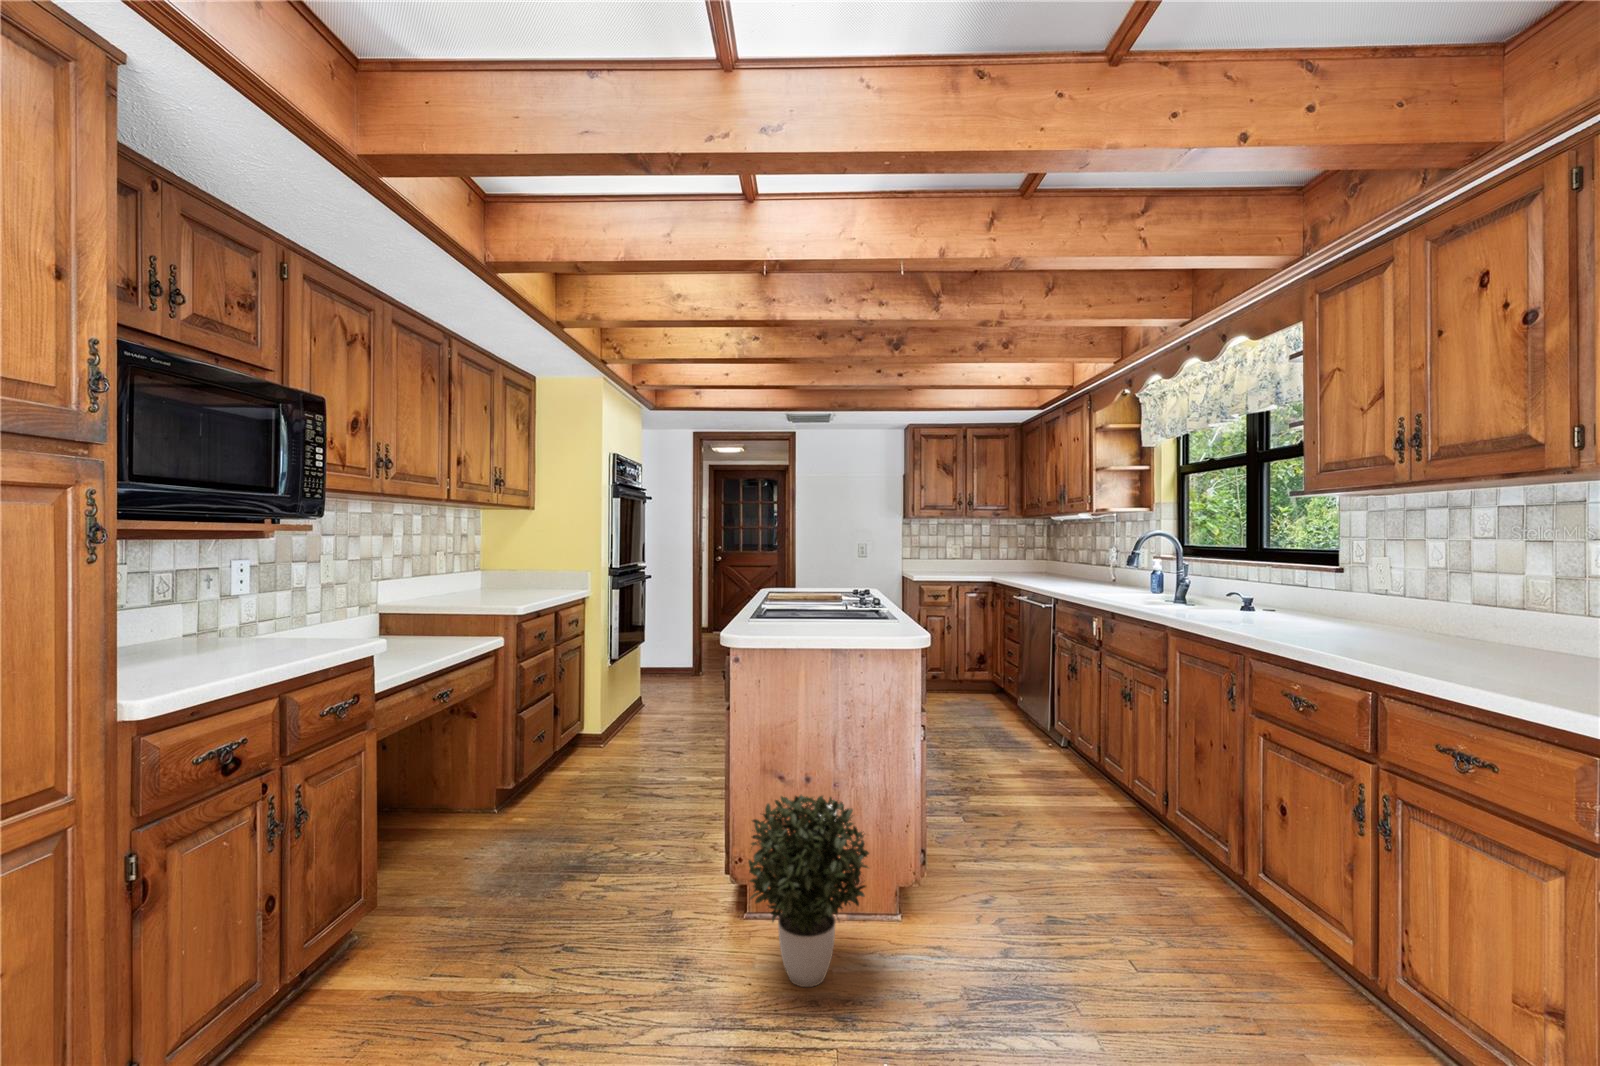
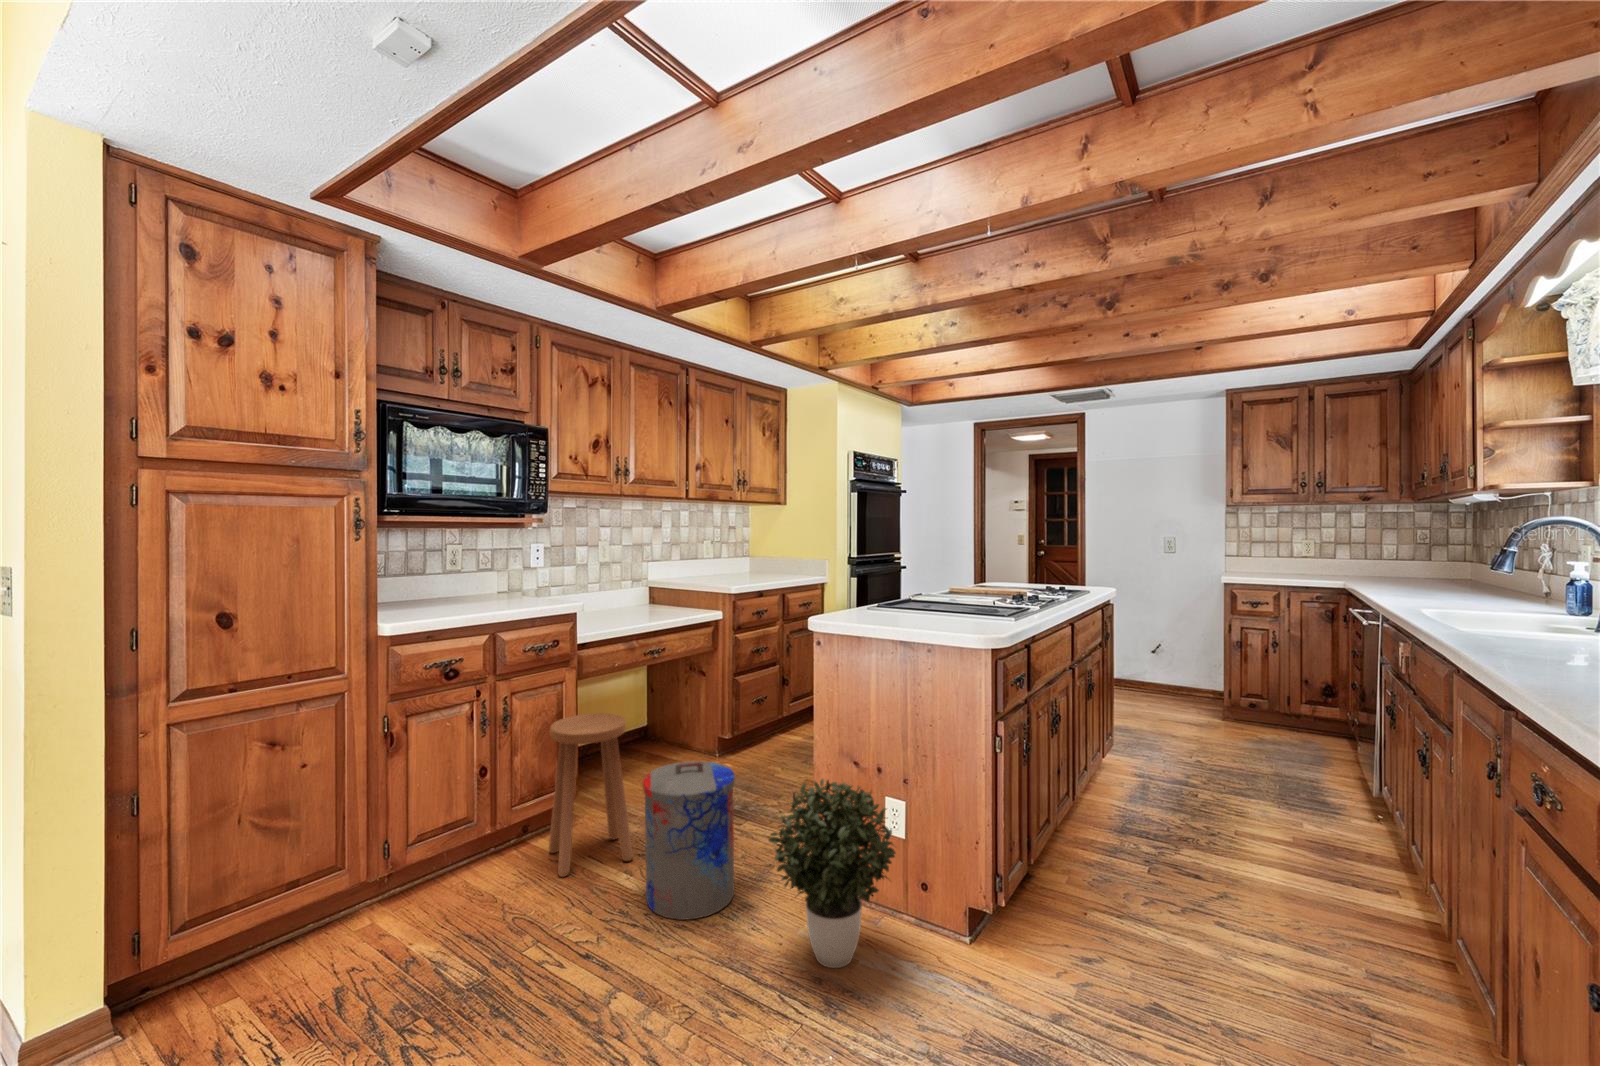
stool: none [363,774,497,1002] -> present [549,713,633,877]
trash can: none [551,806,661,1001] -> present [643,761,735,920]

